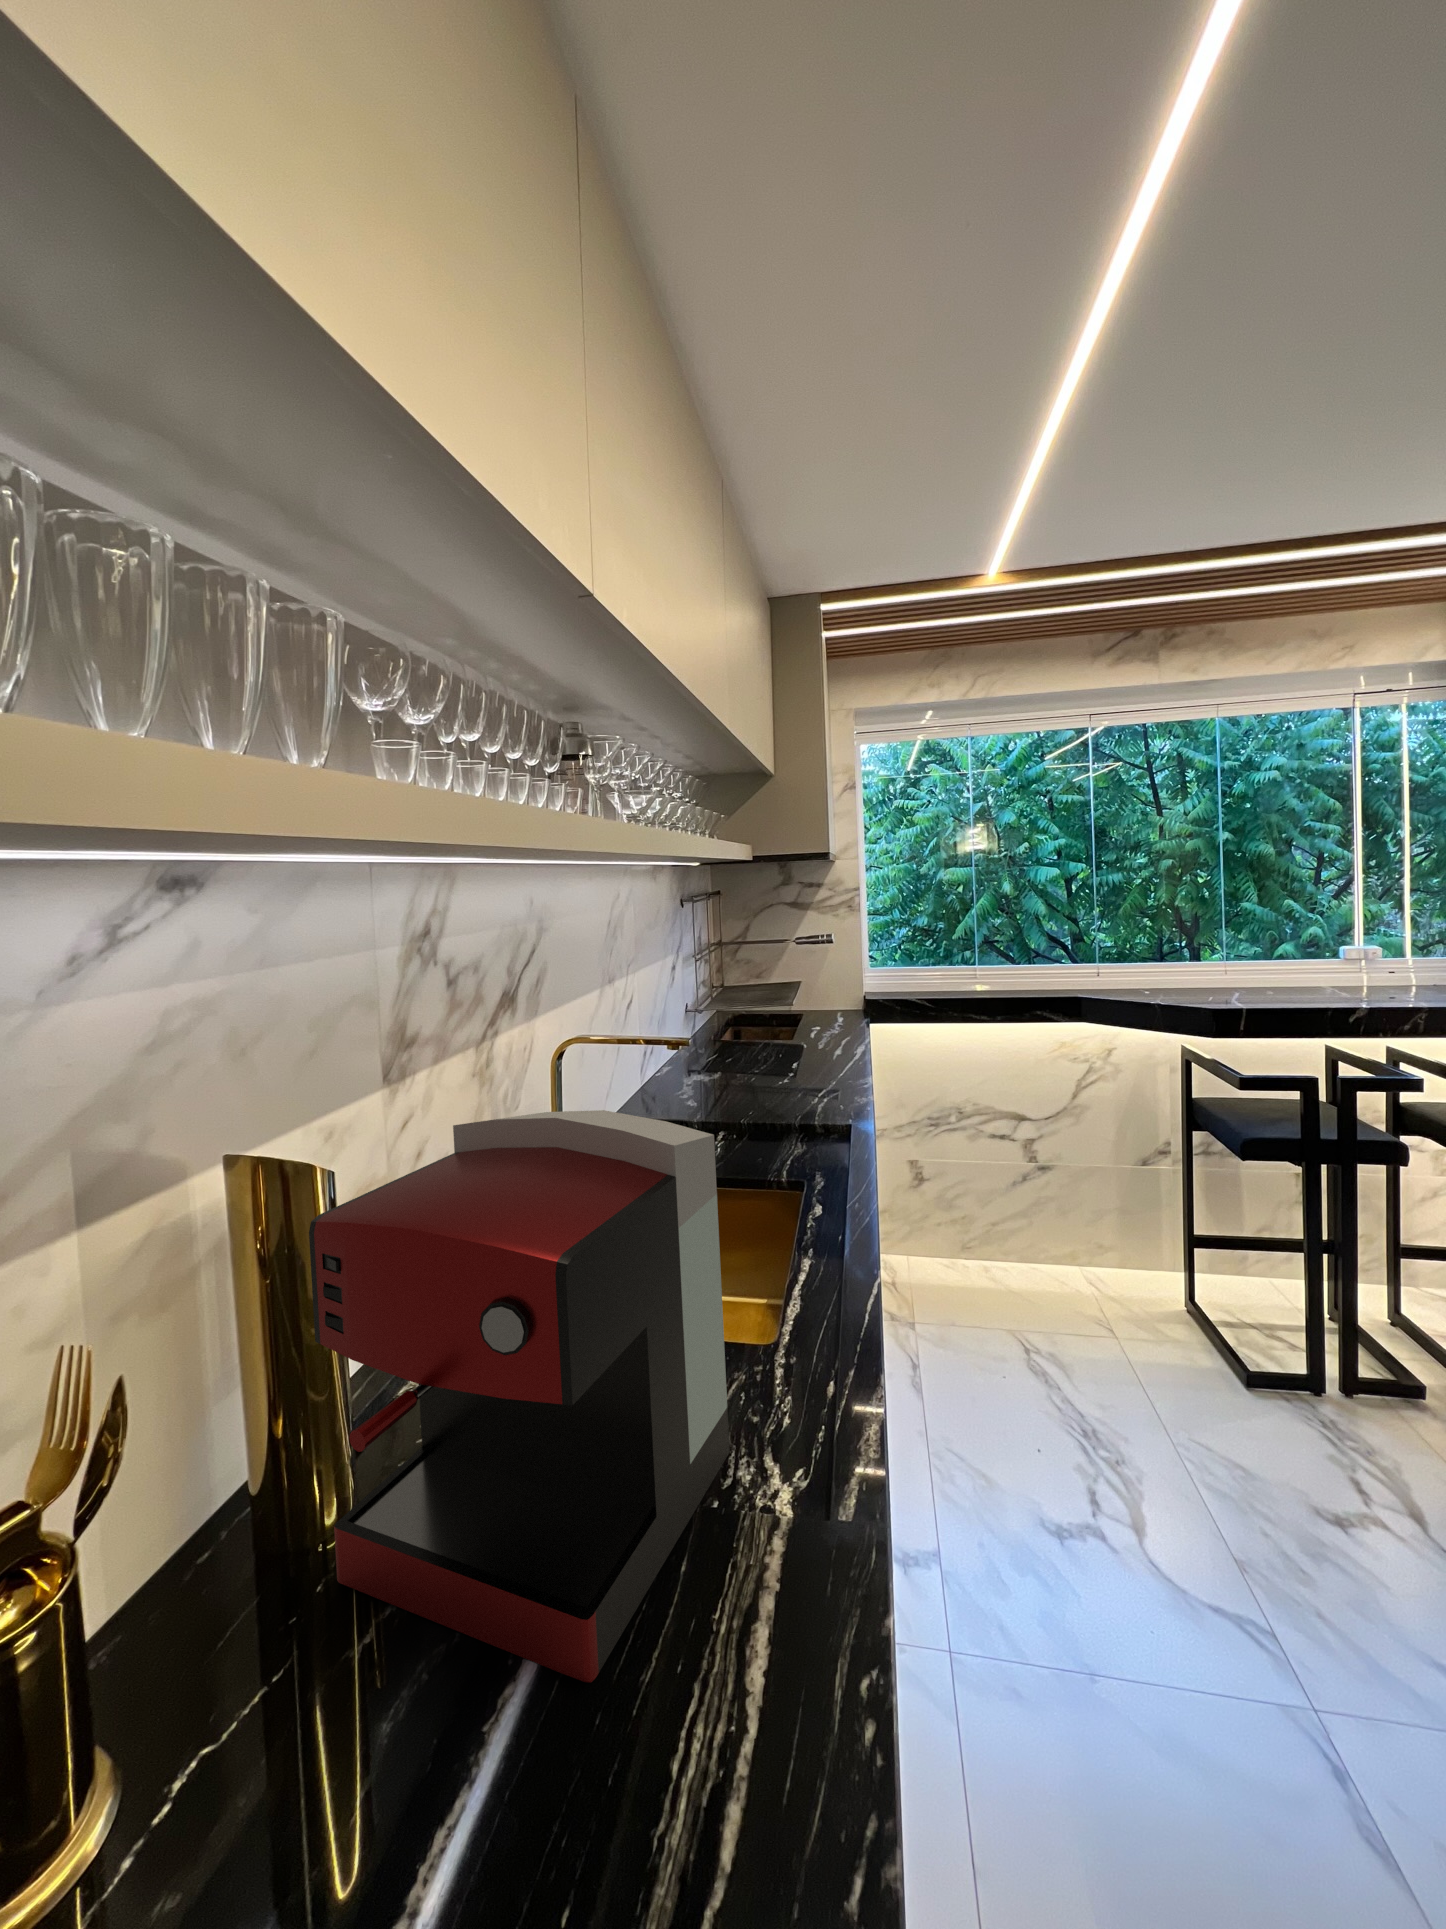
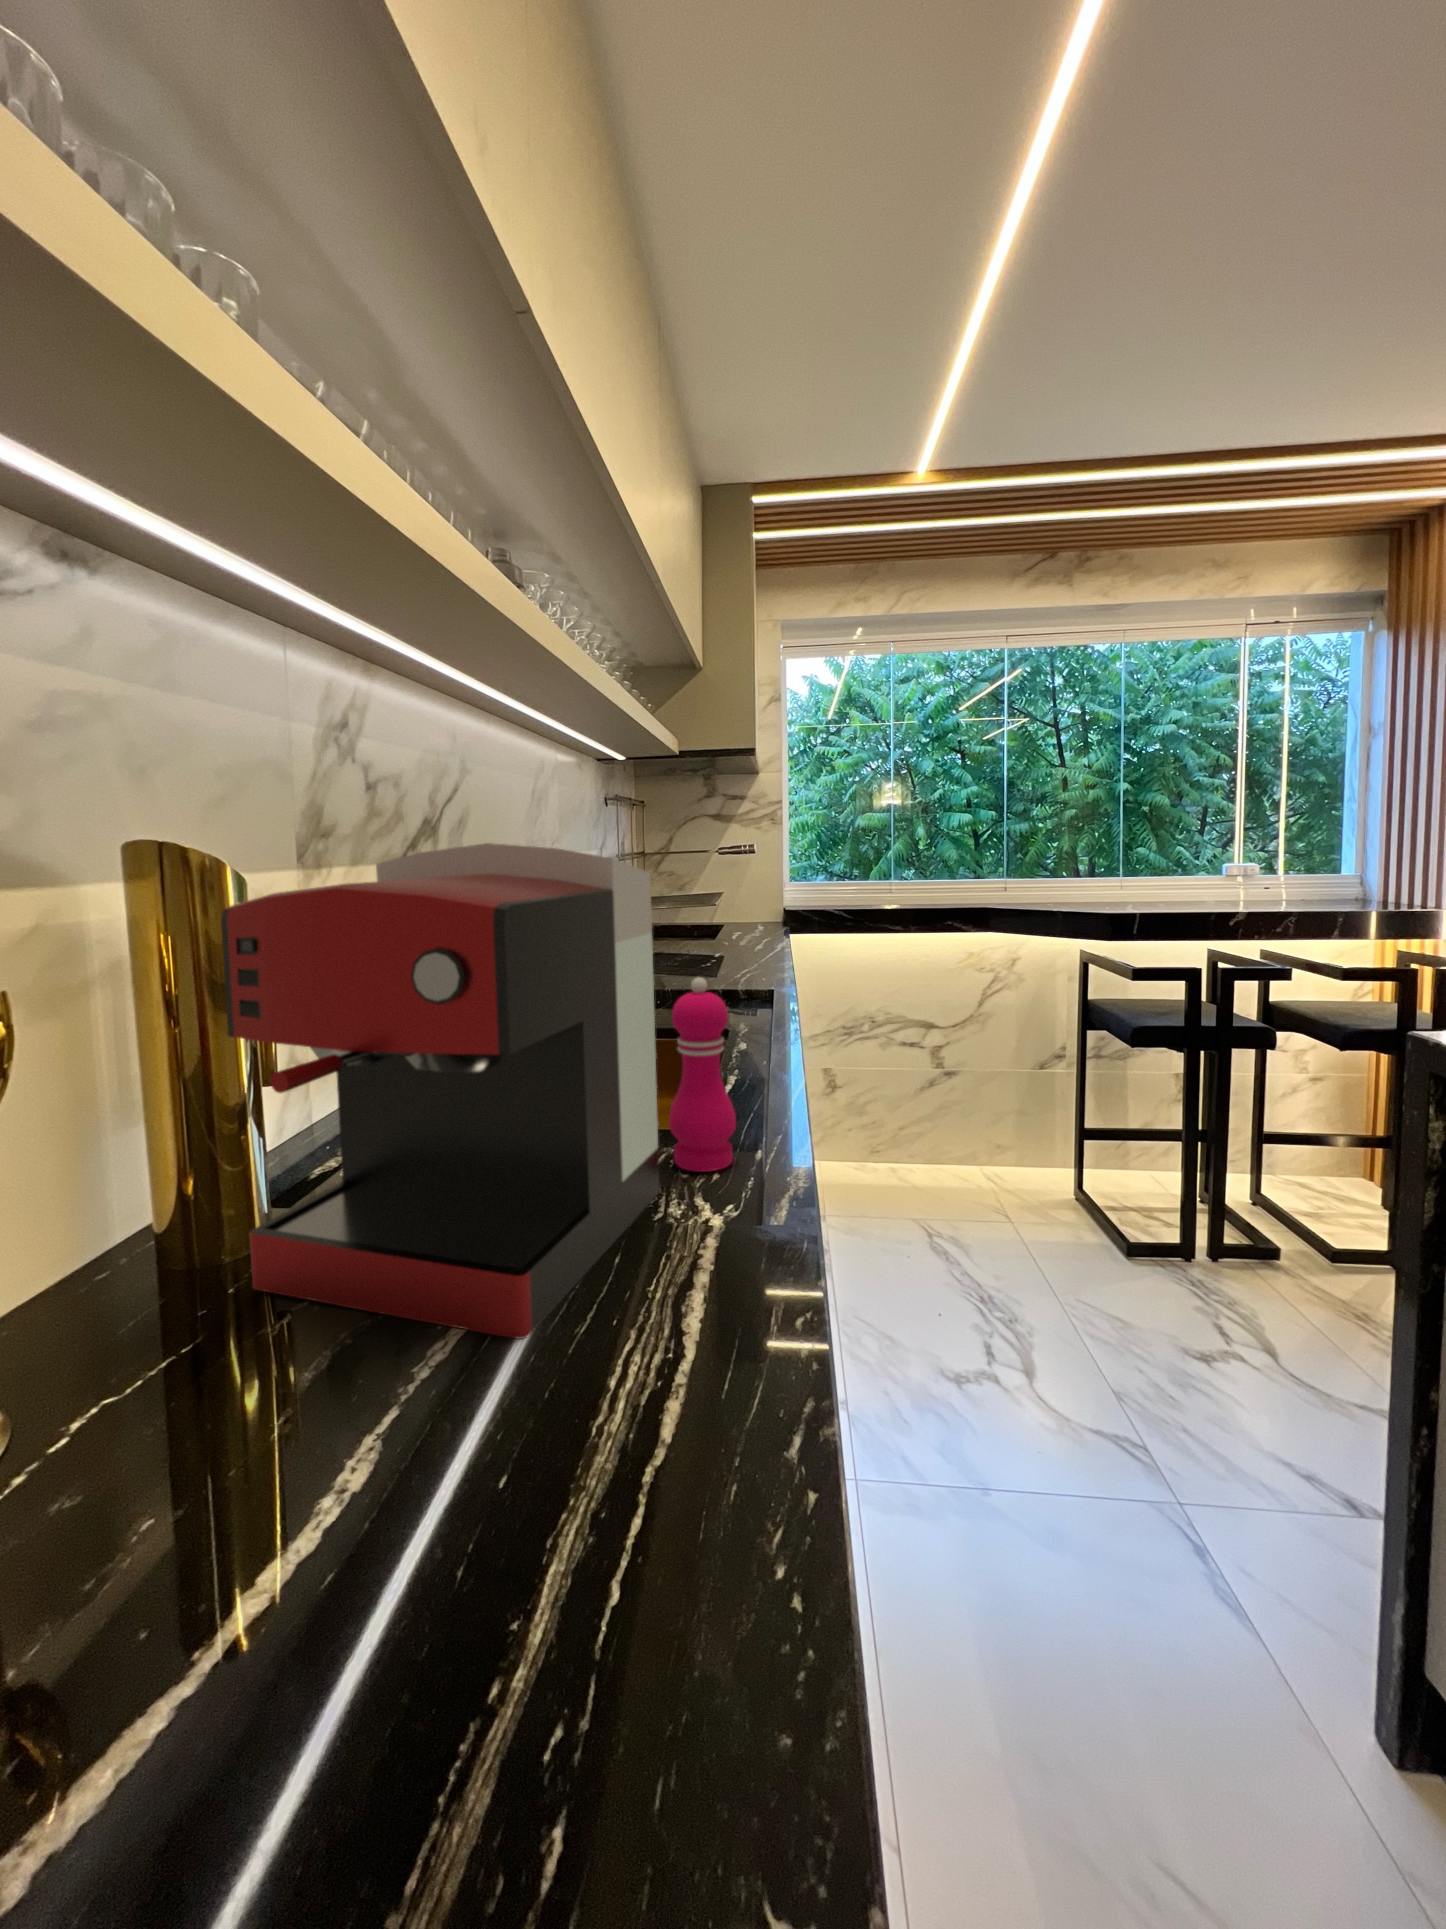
pepper mill: none [740,1220,807,1423] -> present [669,977,736,1172]

